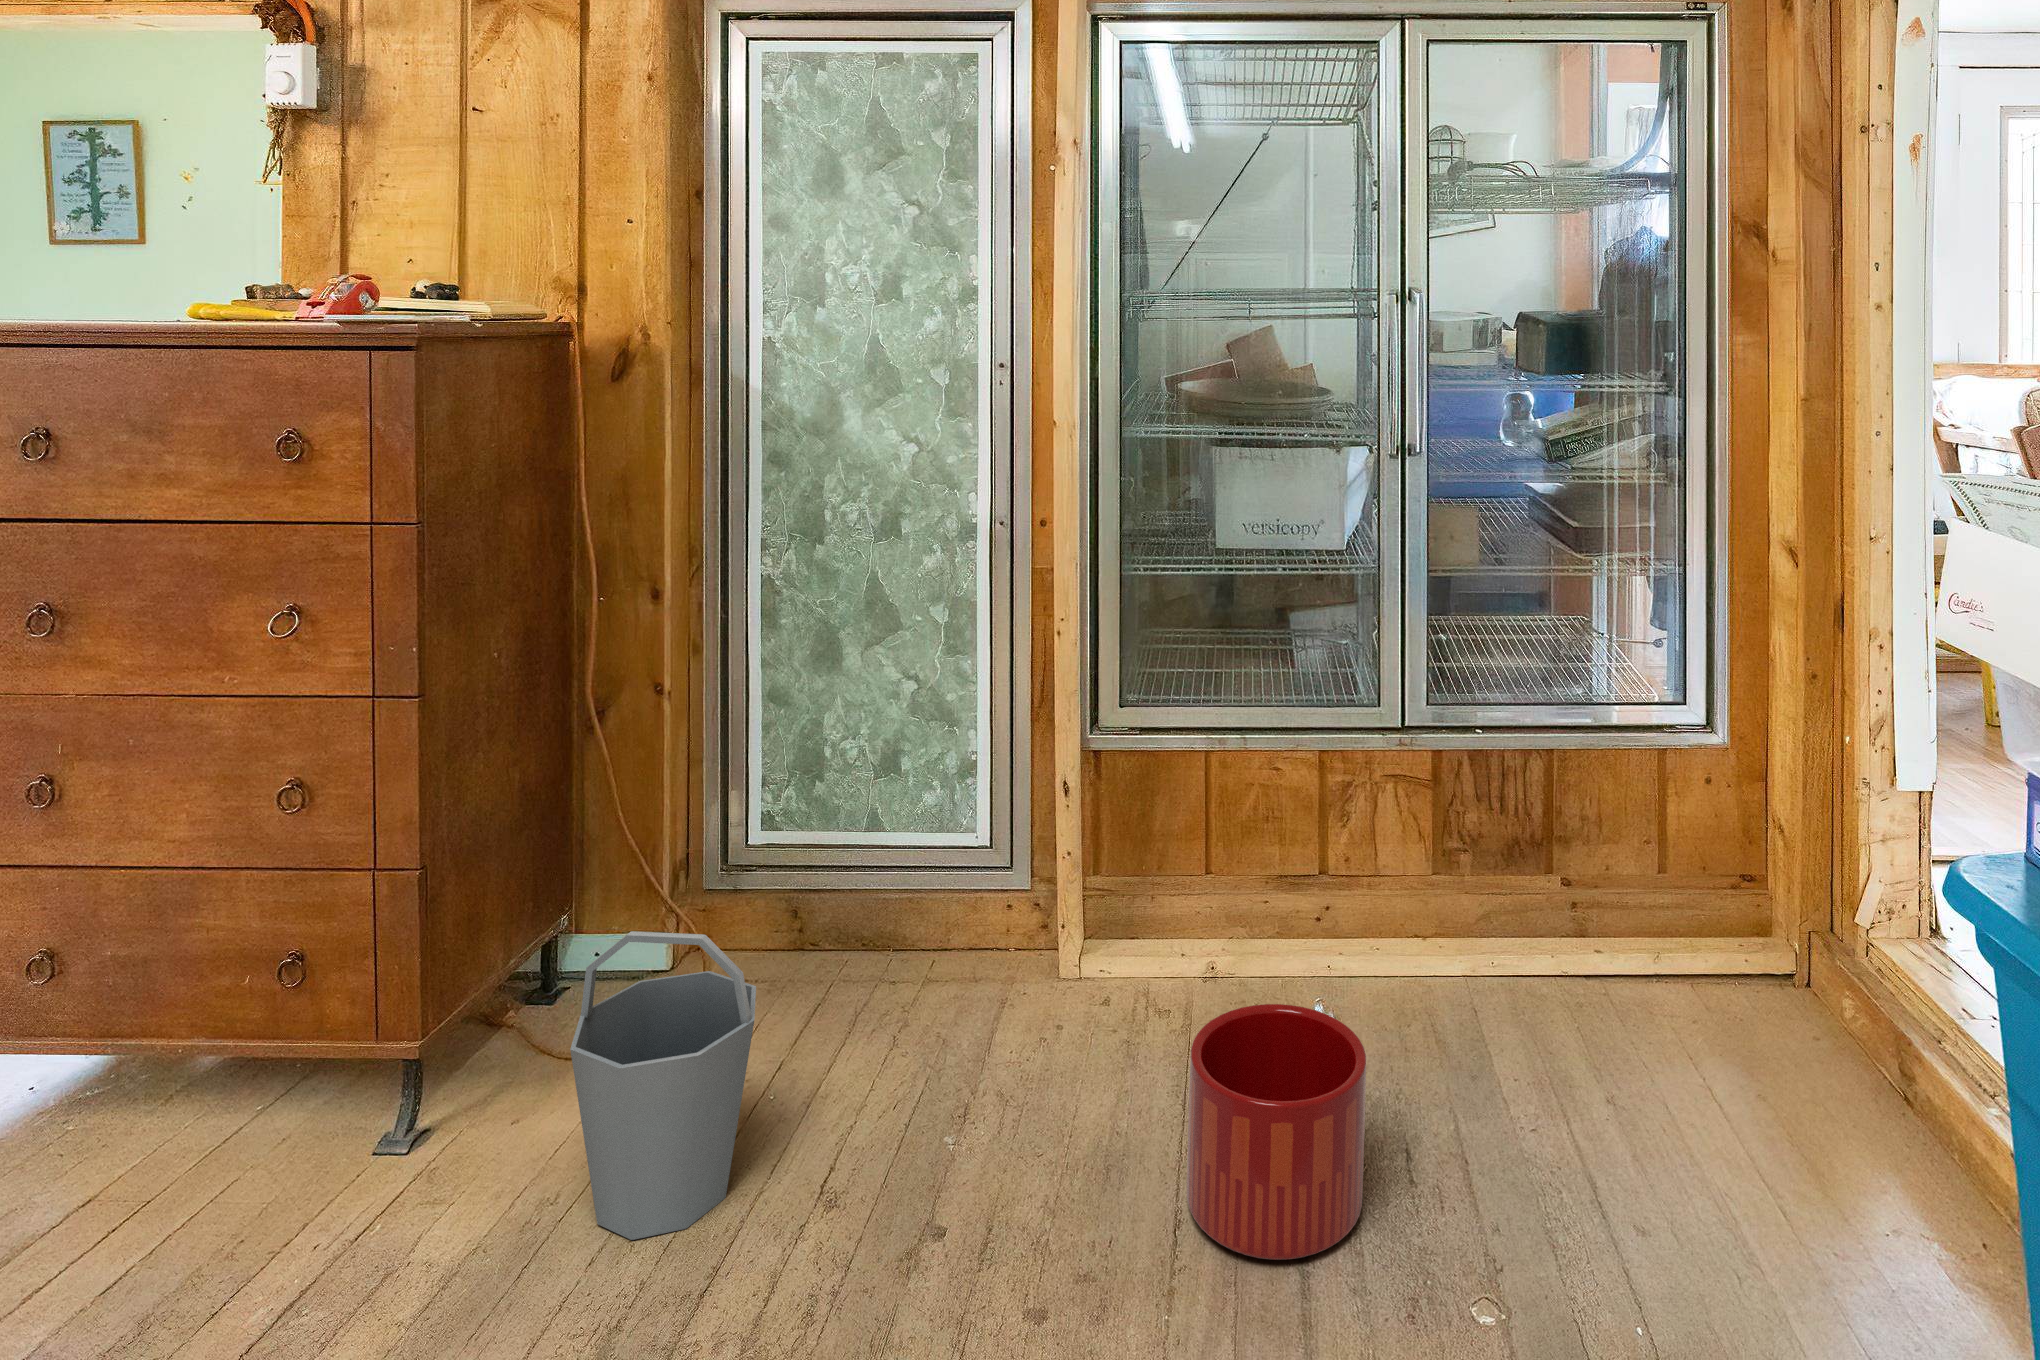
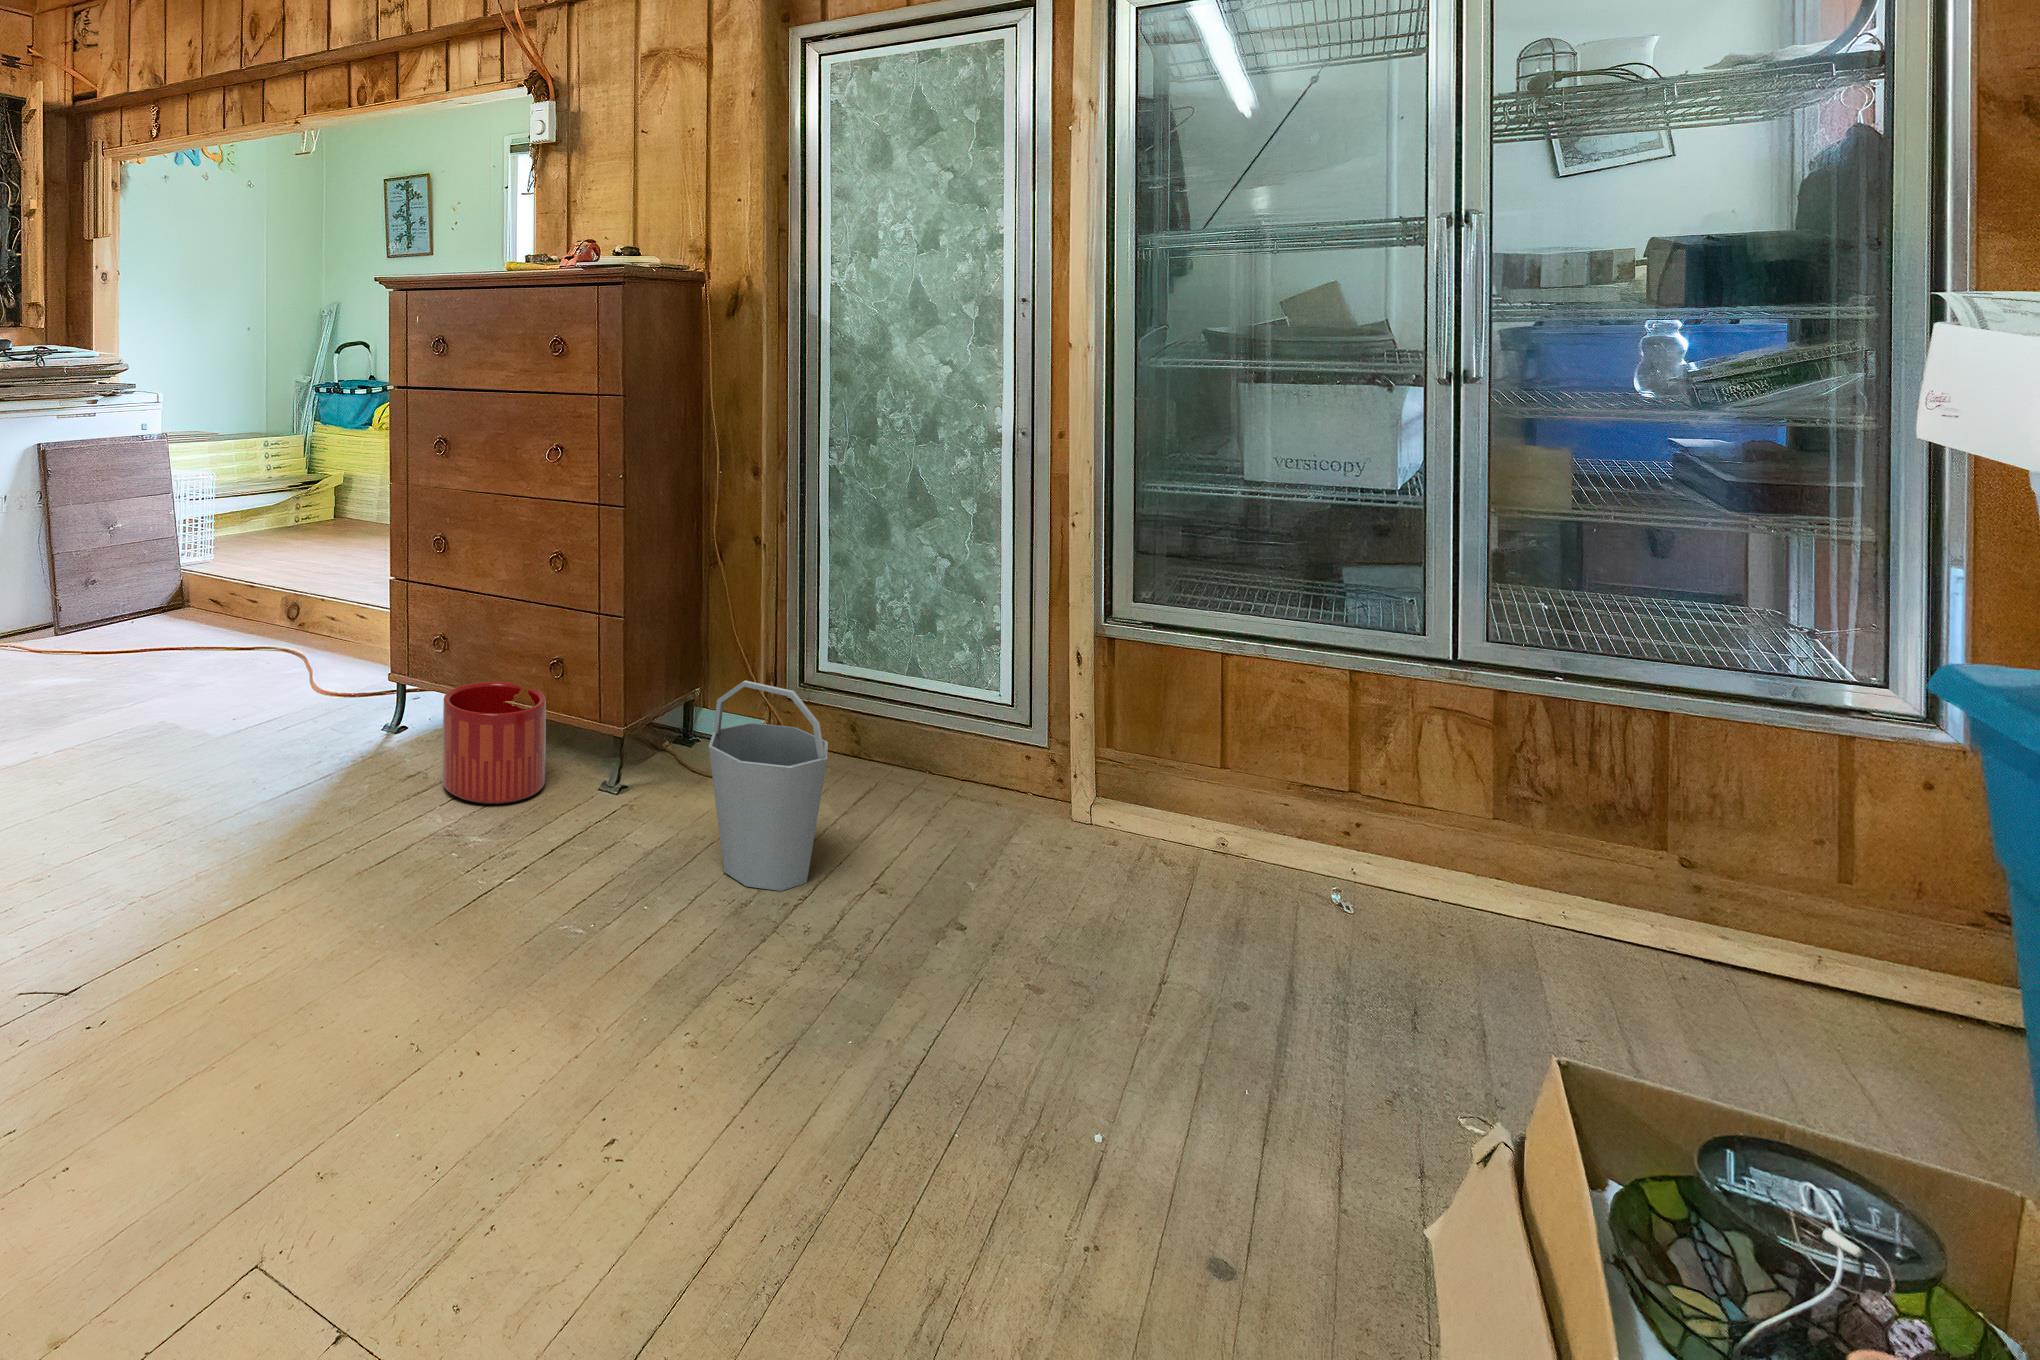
planter: present [1187,1004,1366,1260] -> present [443,682,546,804]

